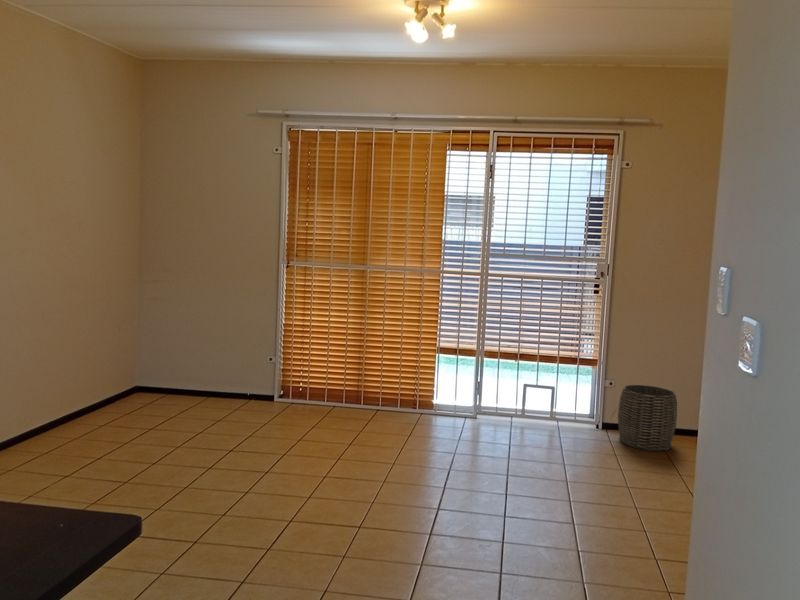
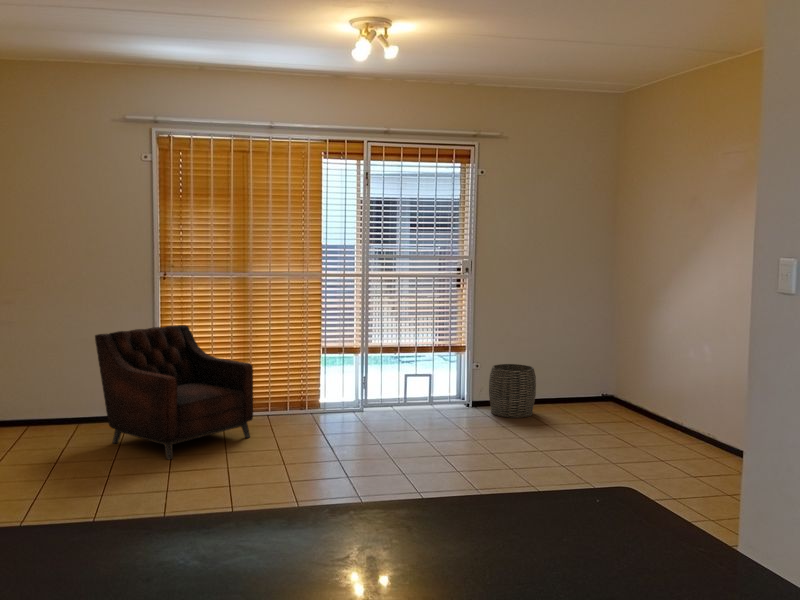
armchair: none [206,313,343,444] -> present [95,325,253,459]

